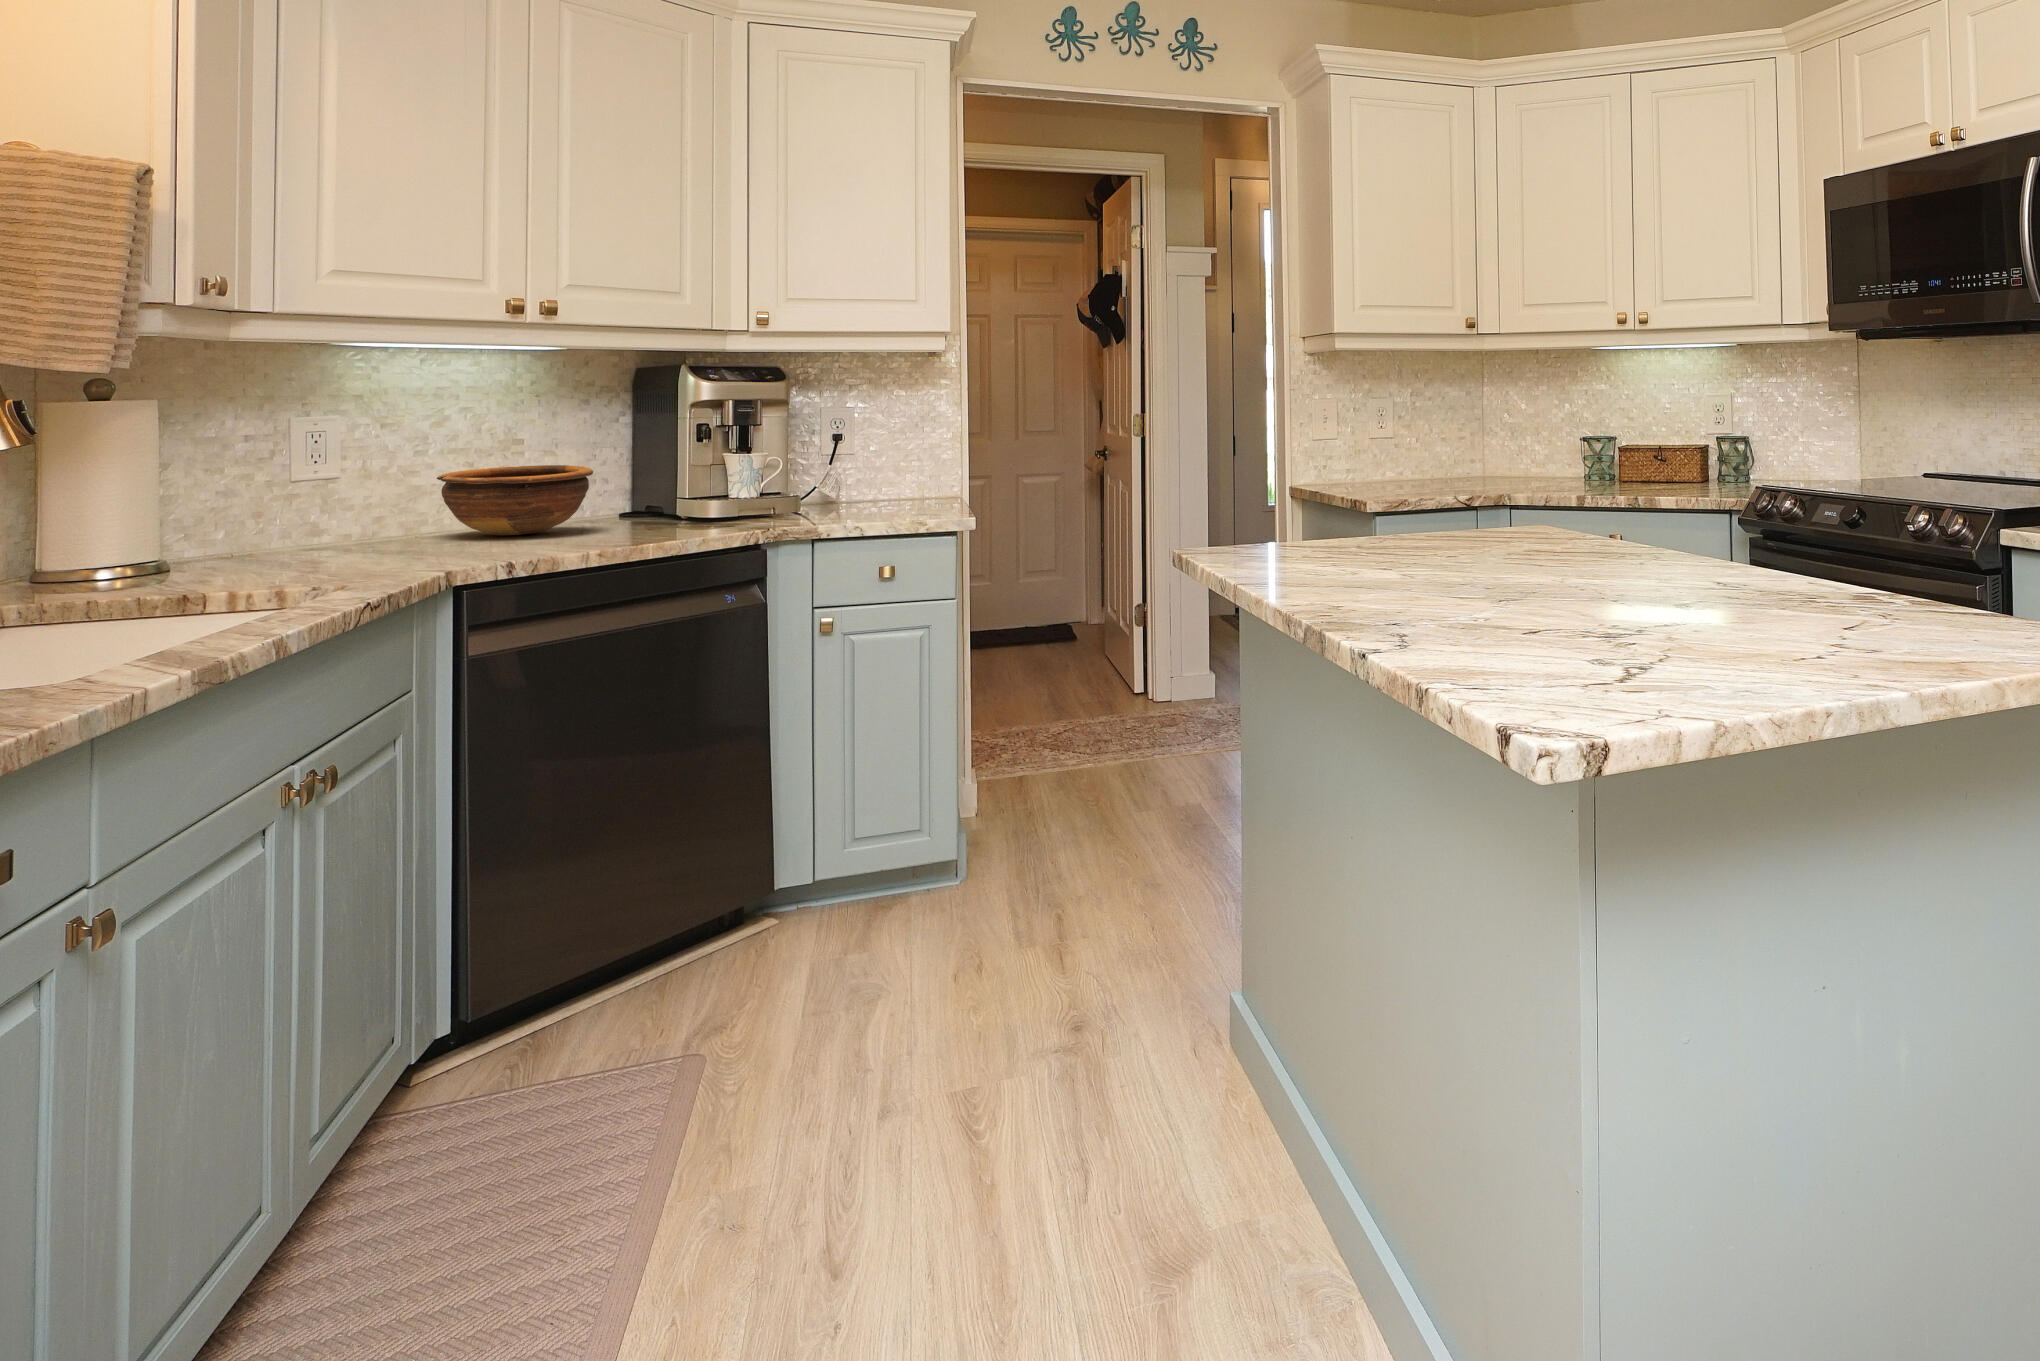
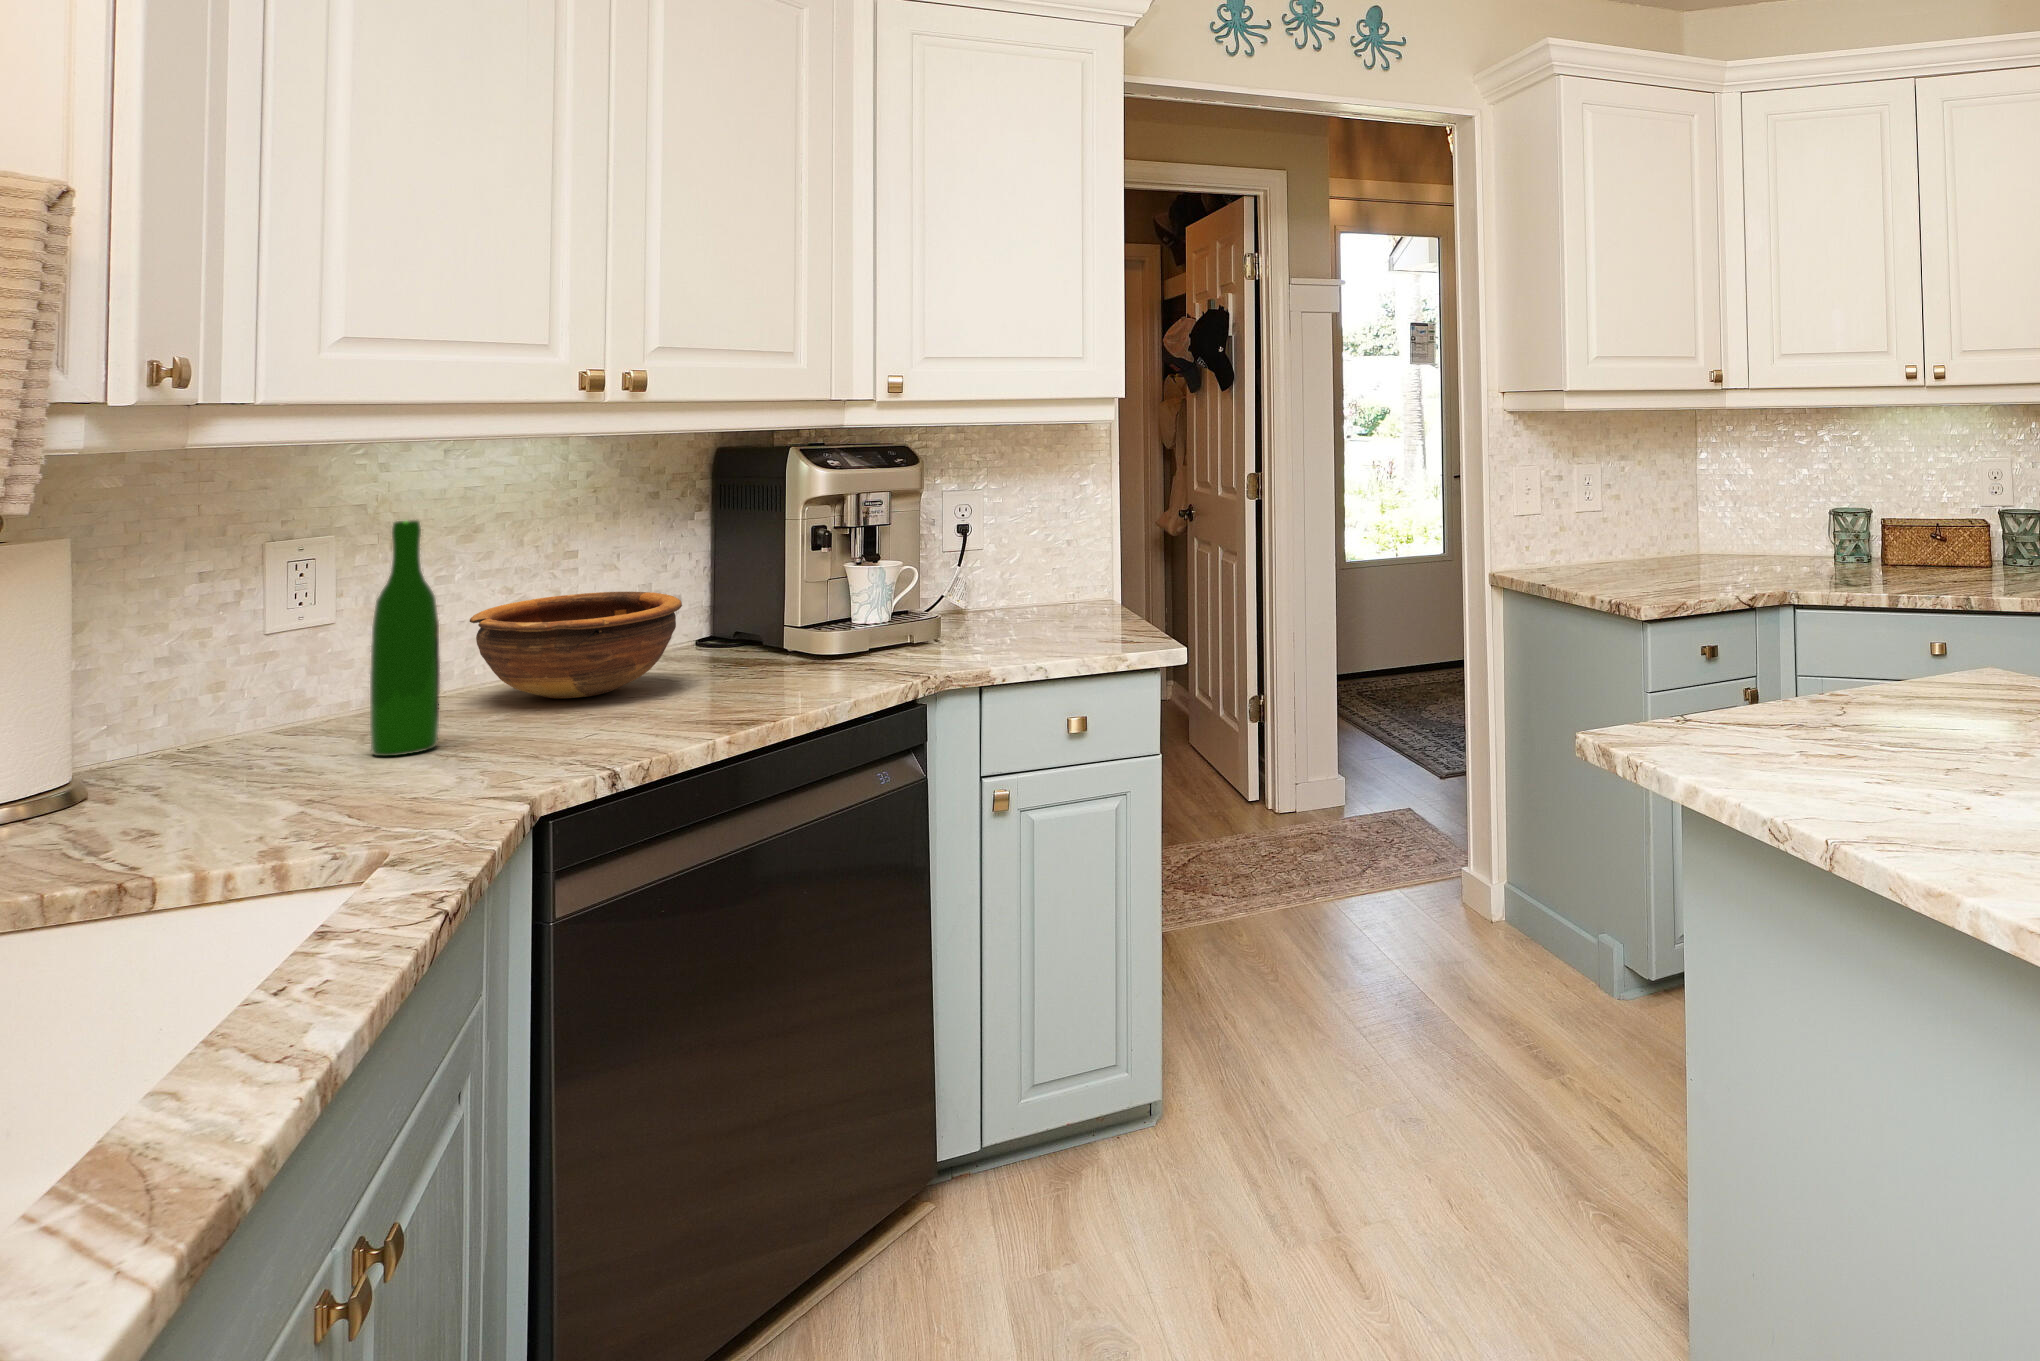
wine bottle: none [356,398,402,556] -> present [370,520,440,756]

